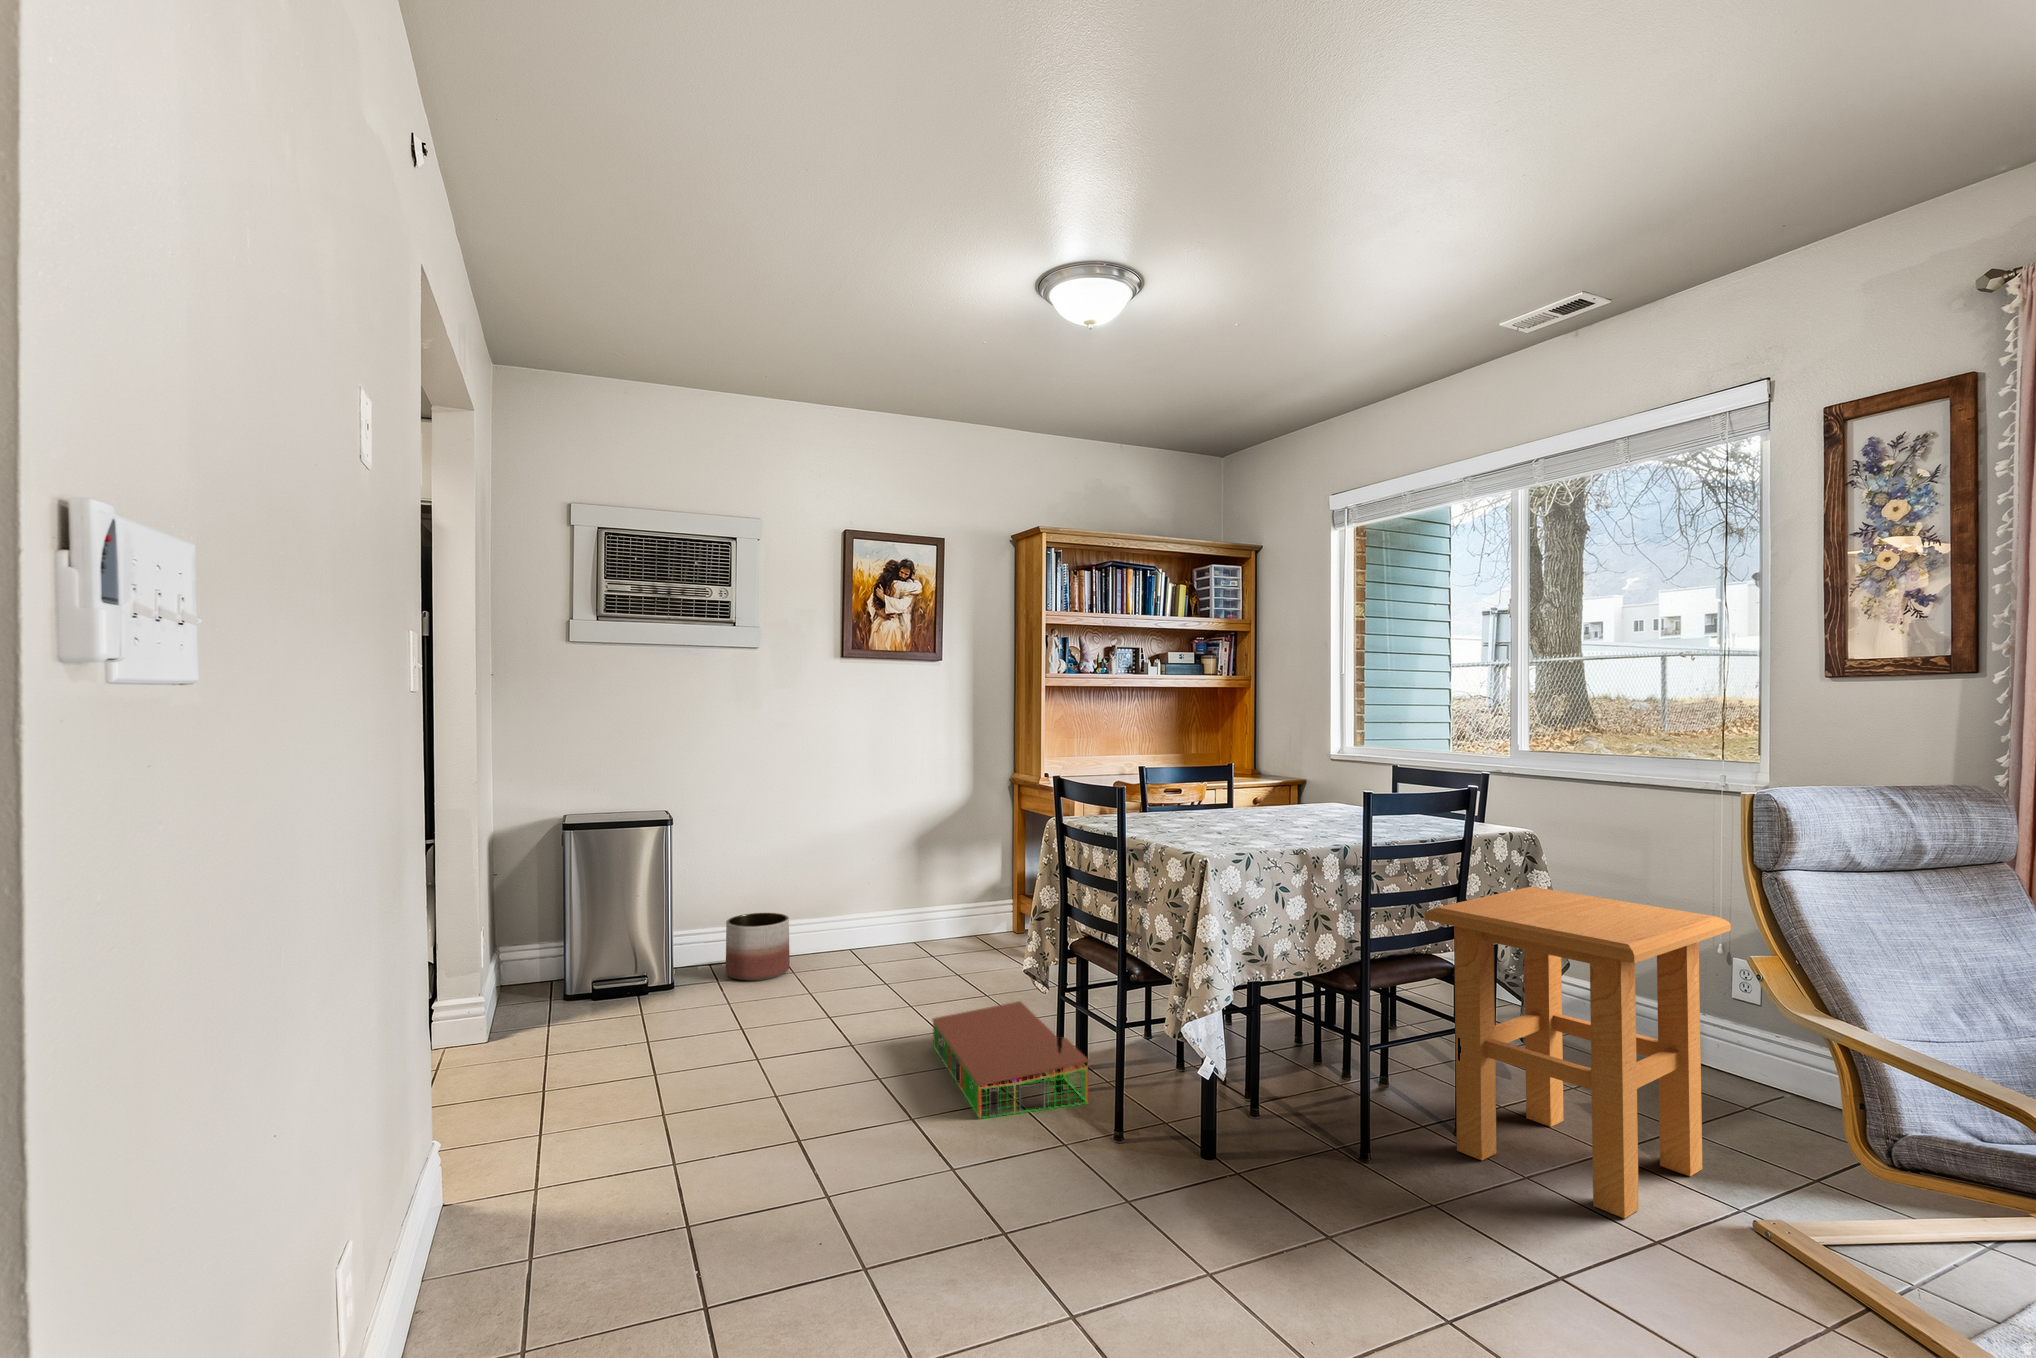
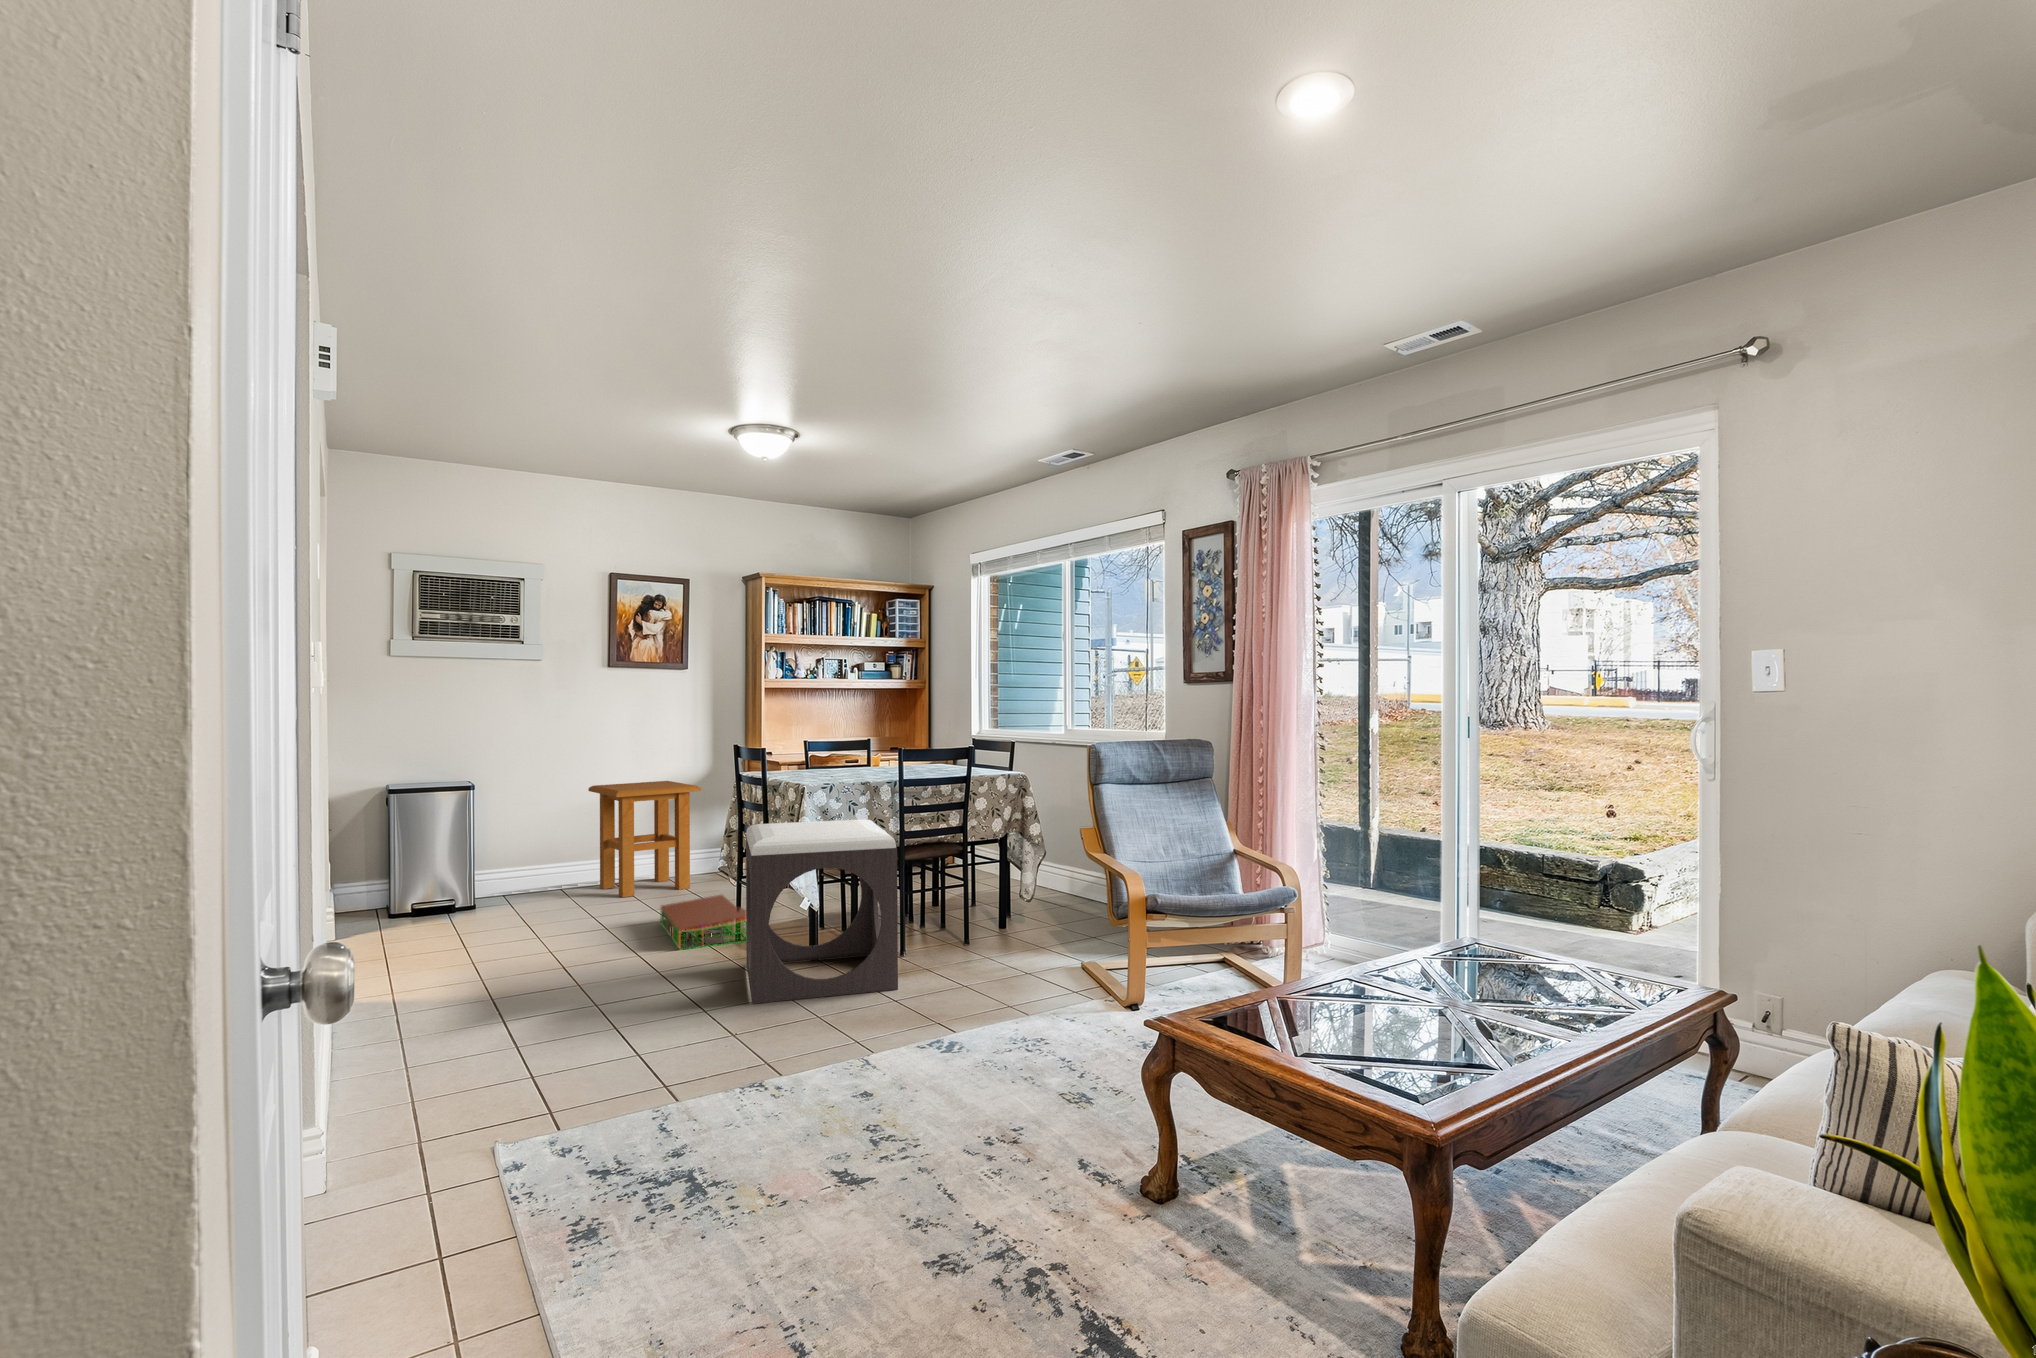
side table: present [1424,887,1731,1219] -> present [588,781,701,897]
planter: present [726,913,790,981] -> none [516,855,565,901]
footstool: none [1109,923,1460,1328] -> present [746,819,898,1003]

